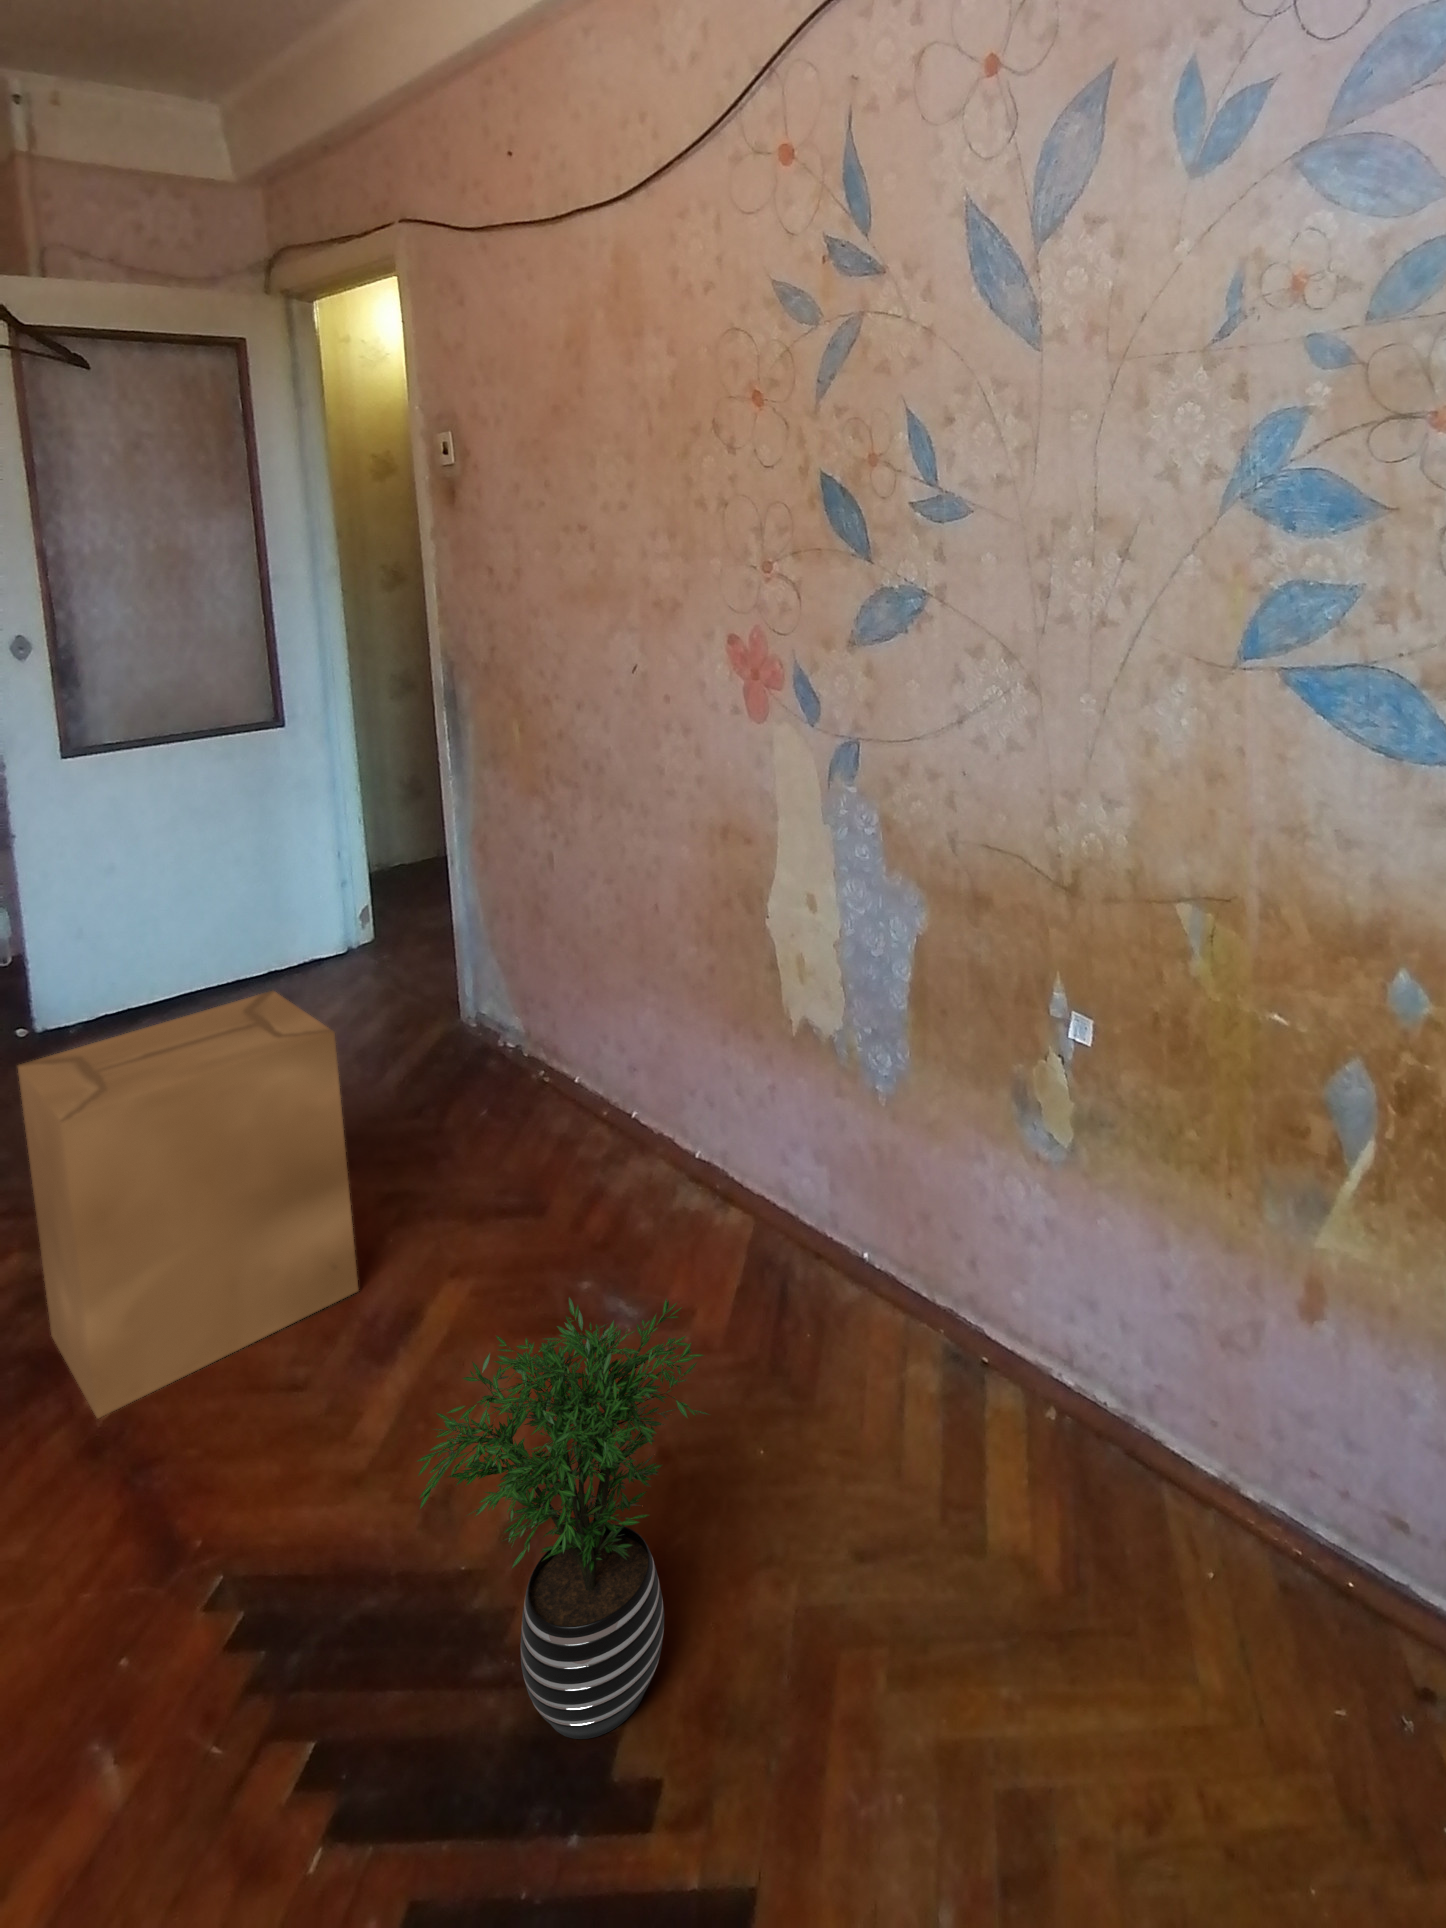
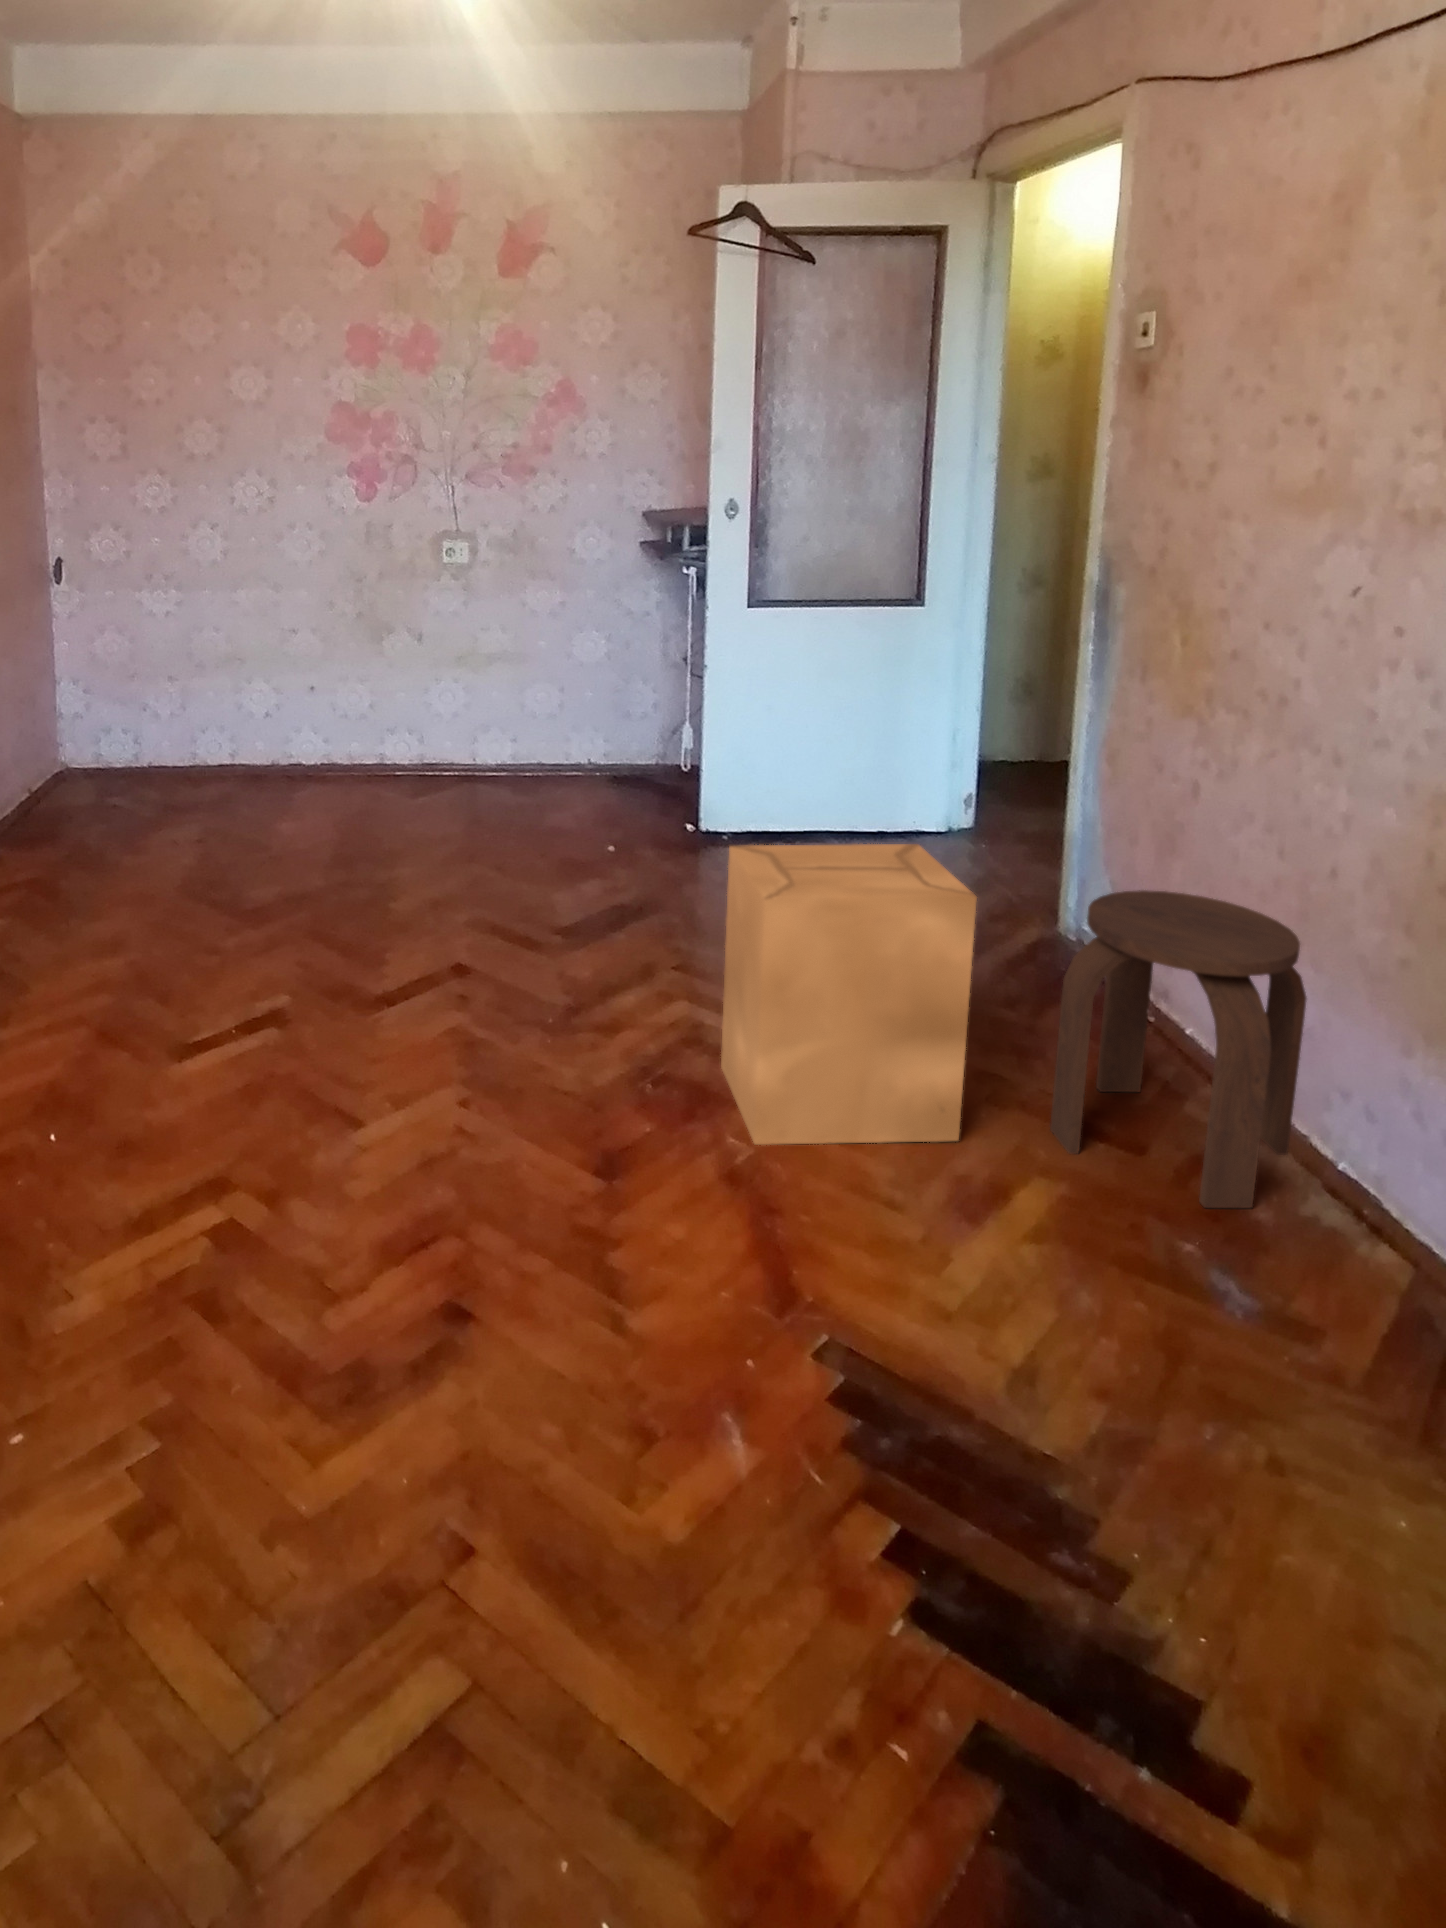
stool: none [442,958,661,1251] -> present [1050,890,1307,1208]
potted plant: present [418,1297,709,1739] -> none [1058,1229,1393,1668]

